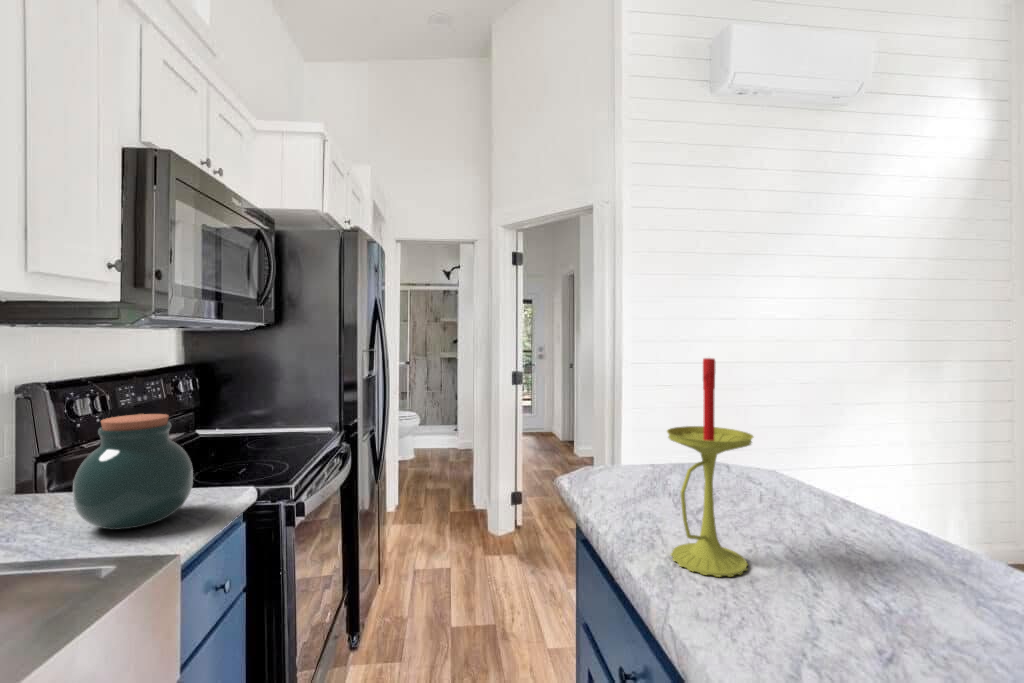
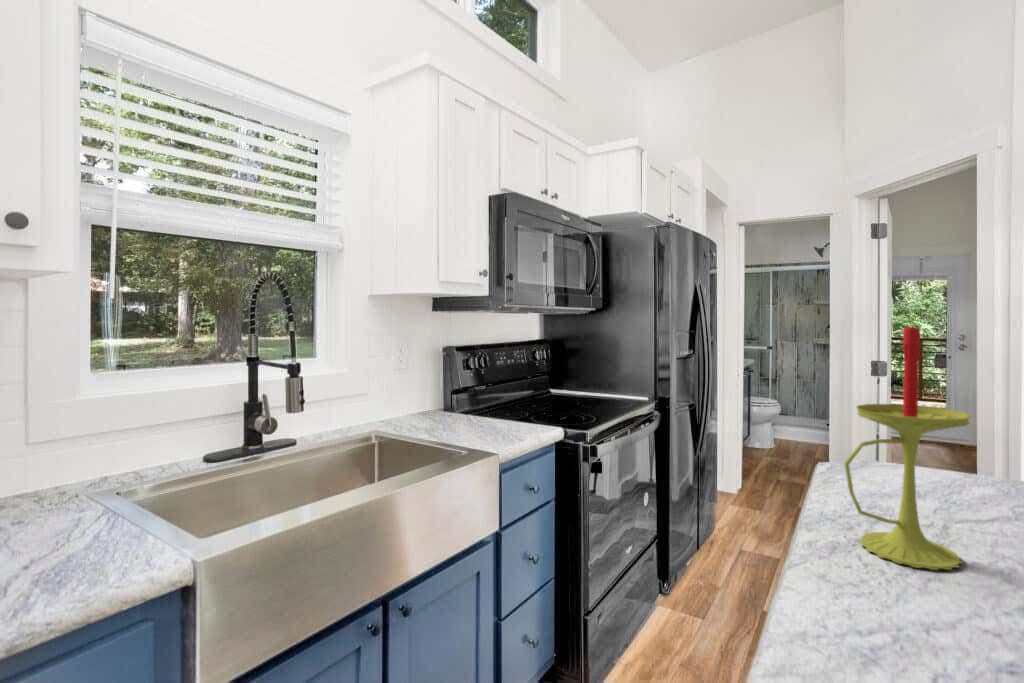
jar: present [73,414,193,529] -> none [457,367,517,435]

